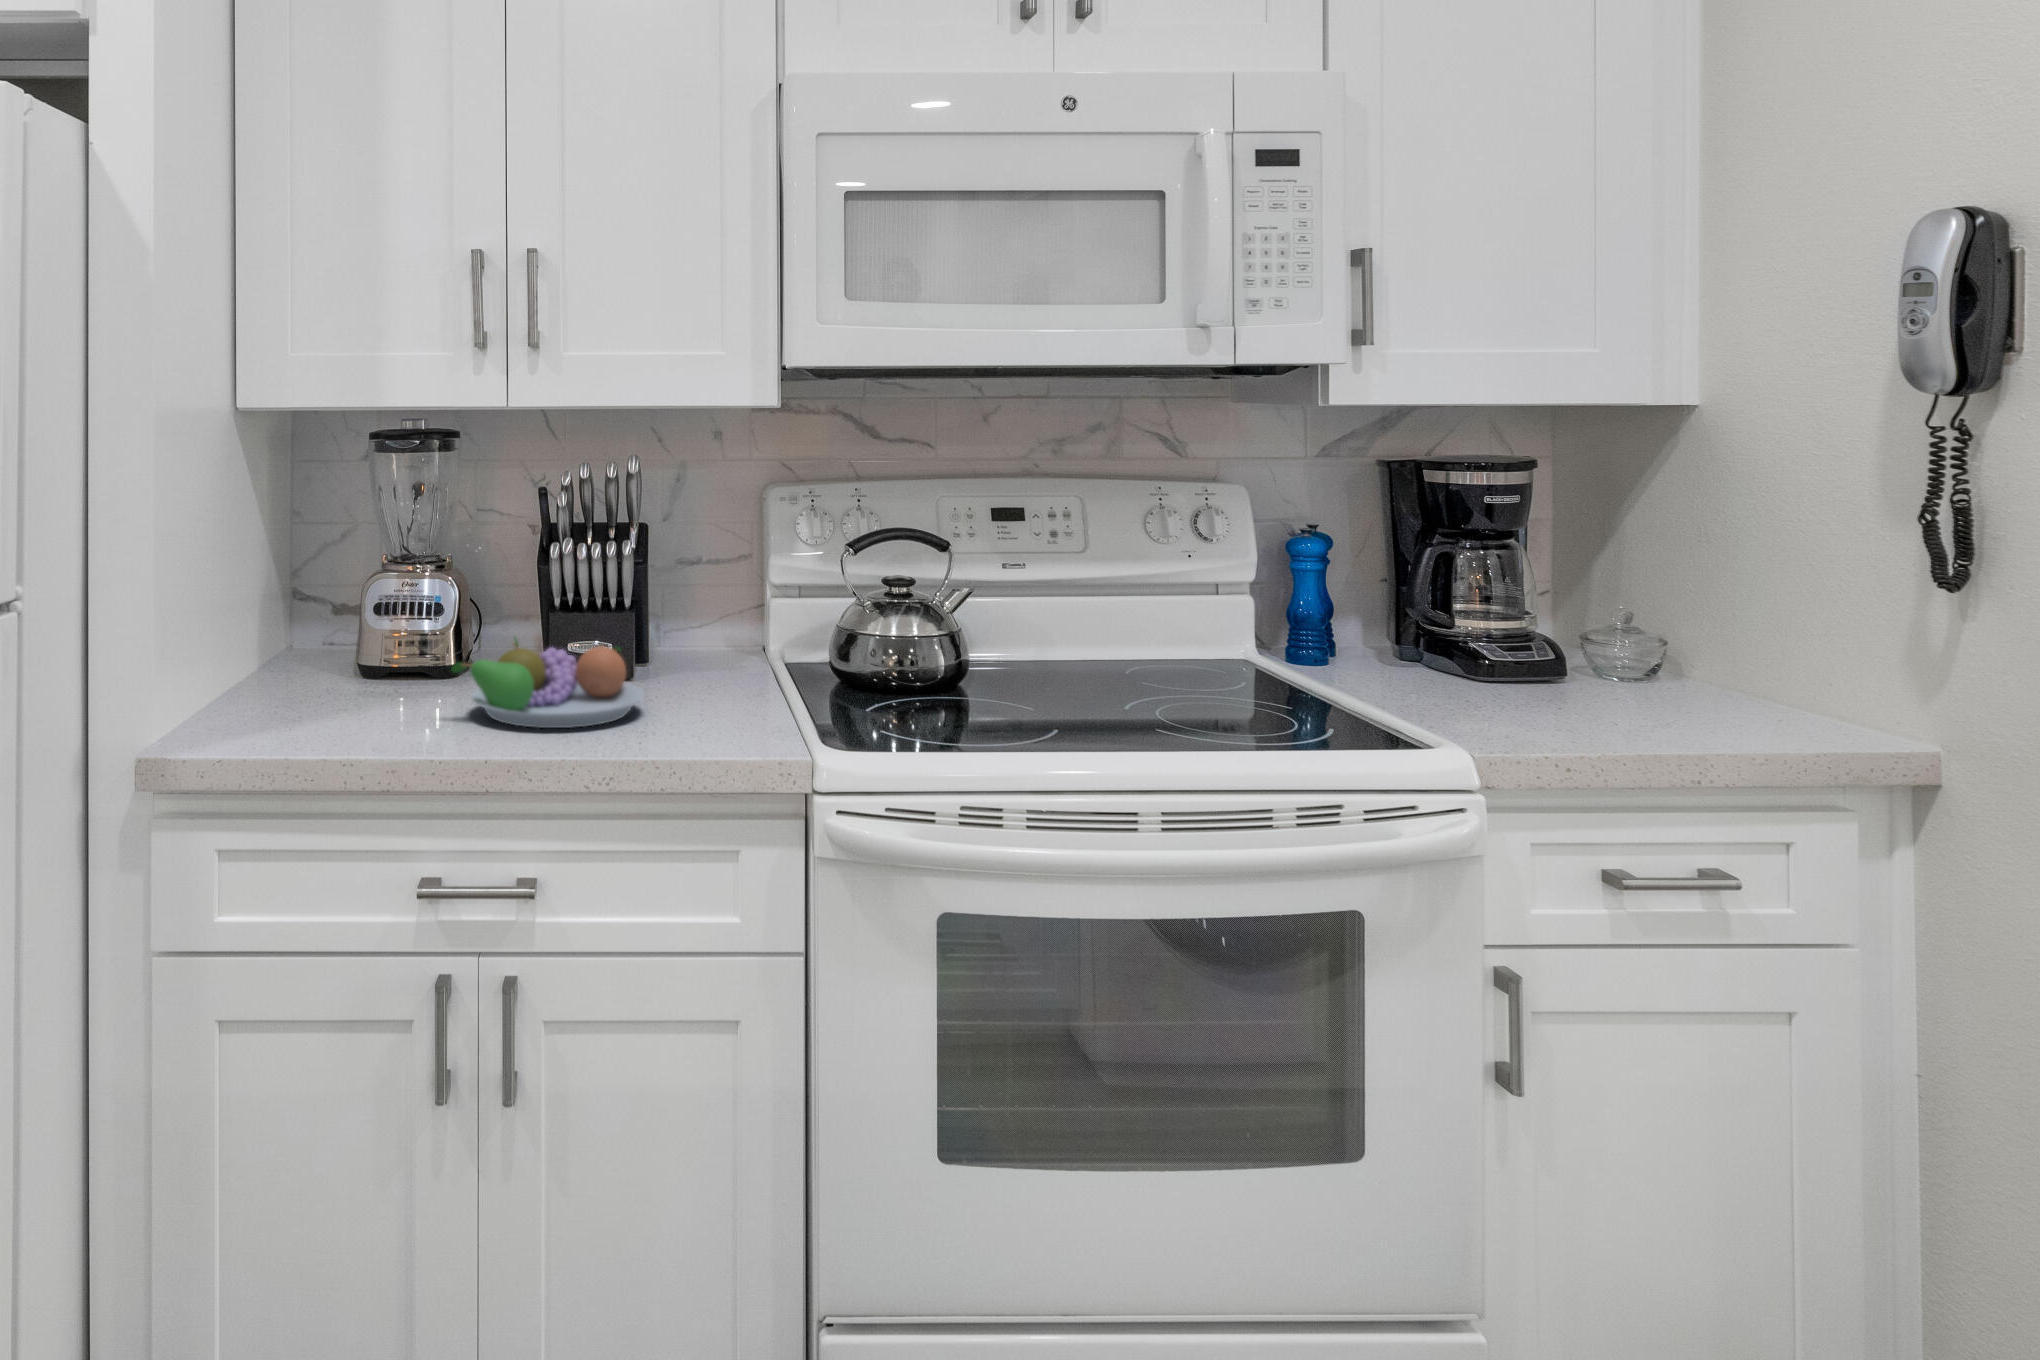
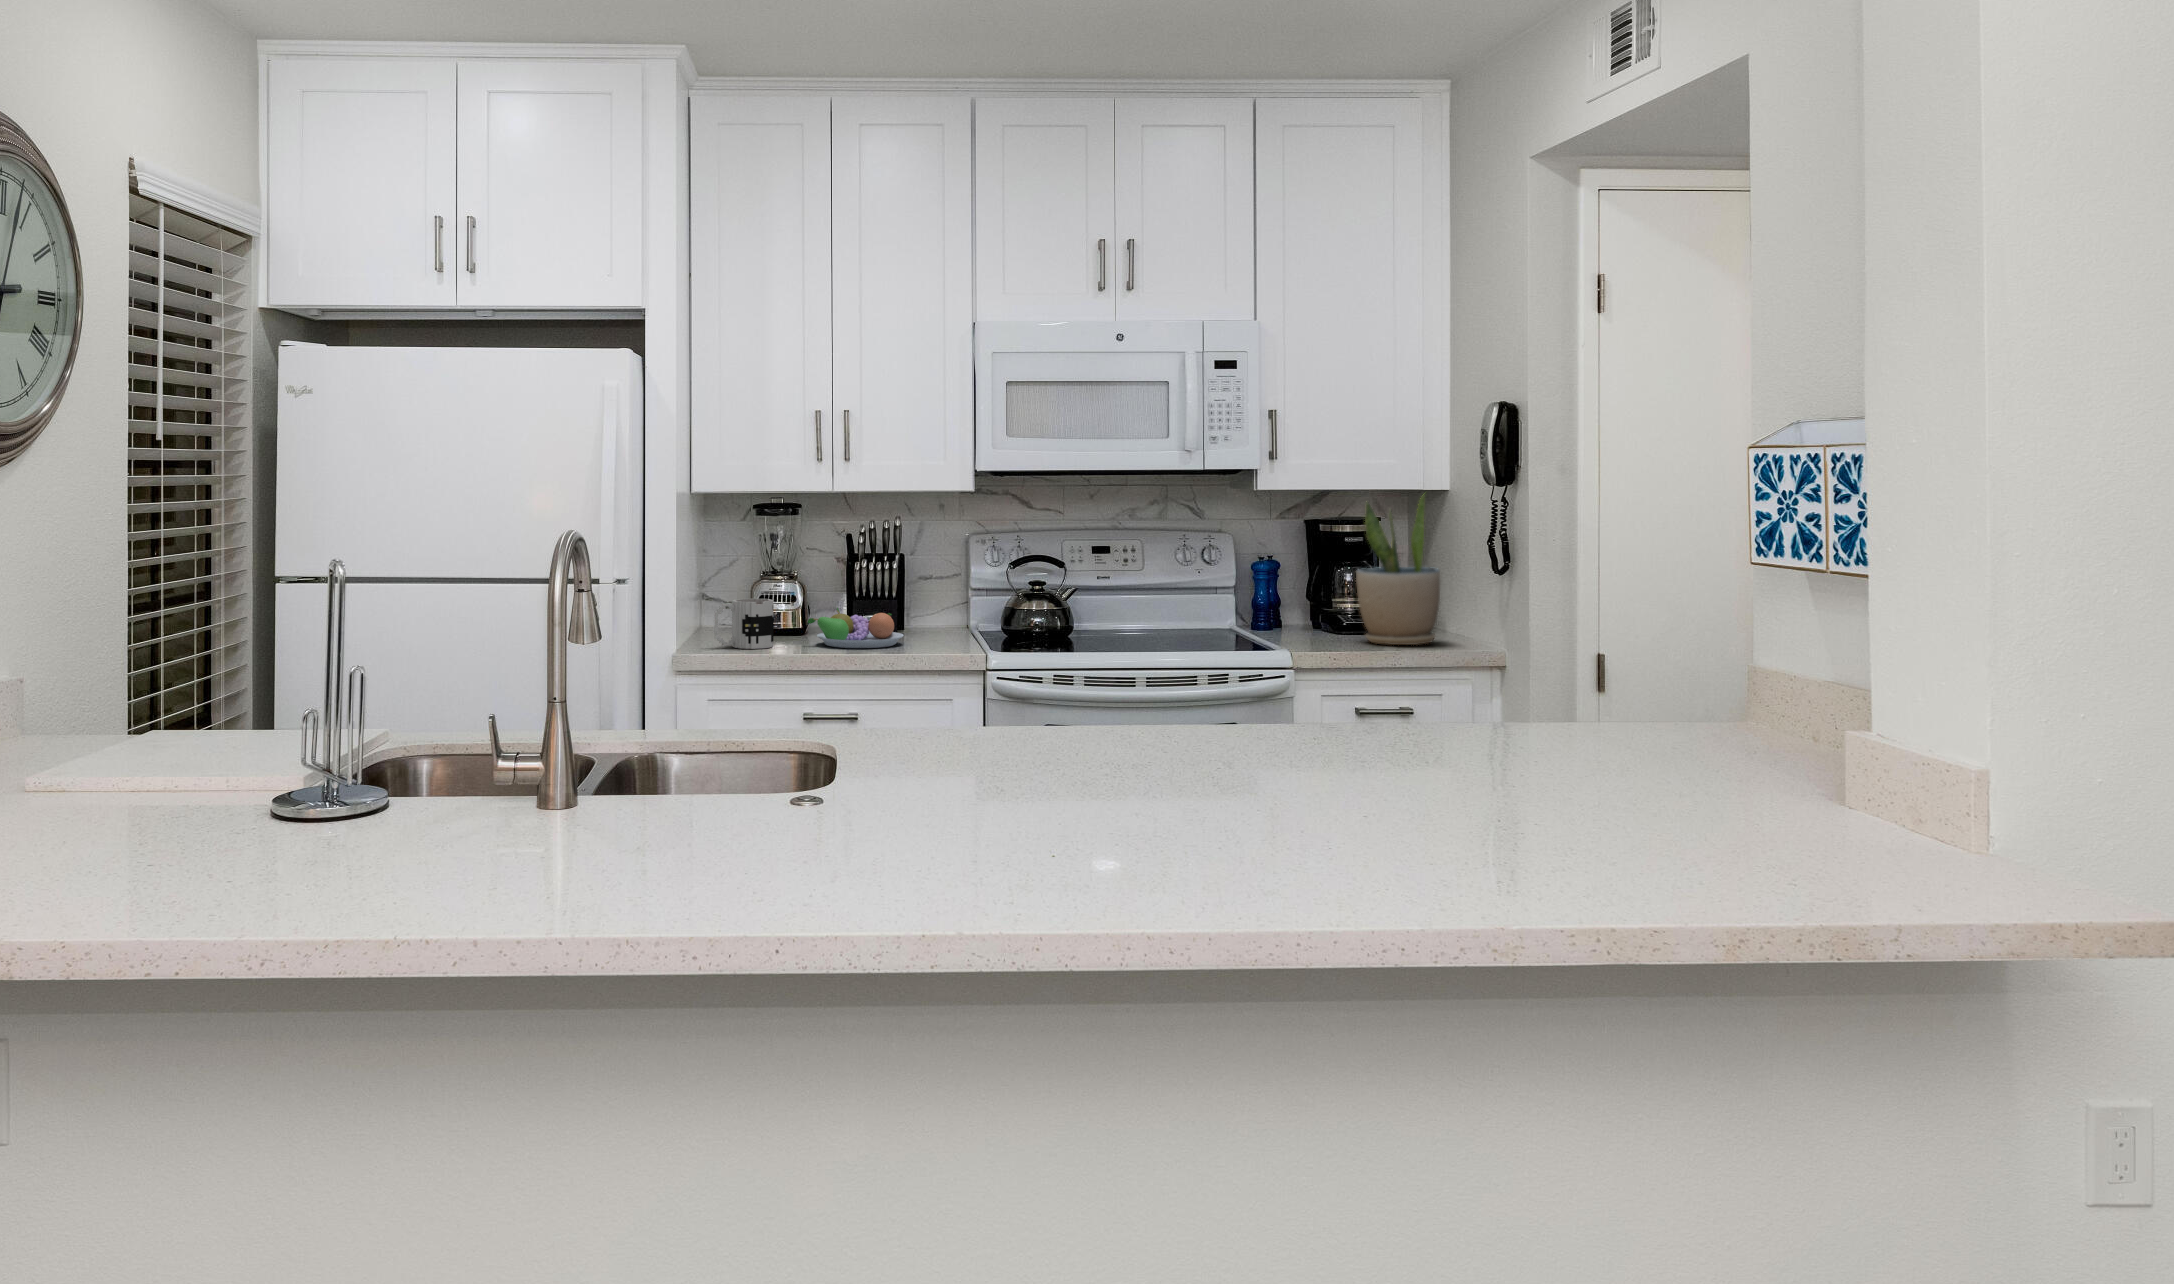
potted plant: none [1541,408,1733,723] -> present [1356,494,1440,645]
mug: none [258,621,381,730] -> present [715,599,774,649]

